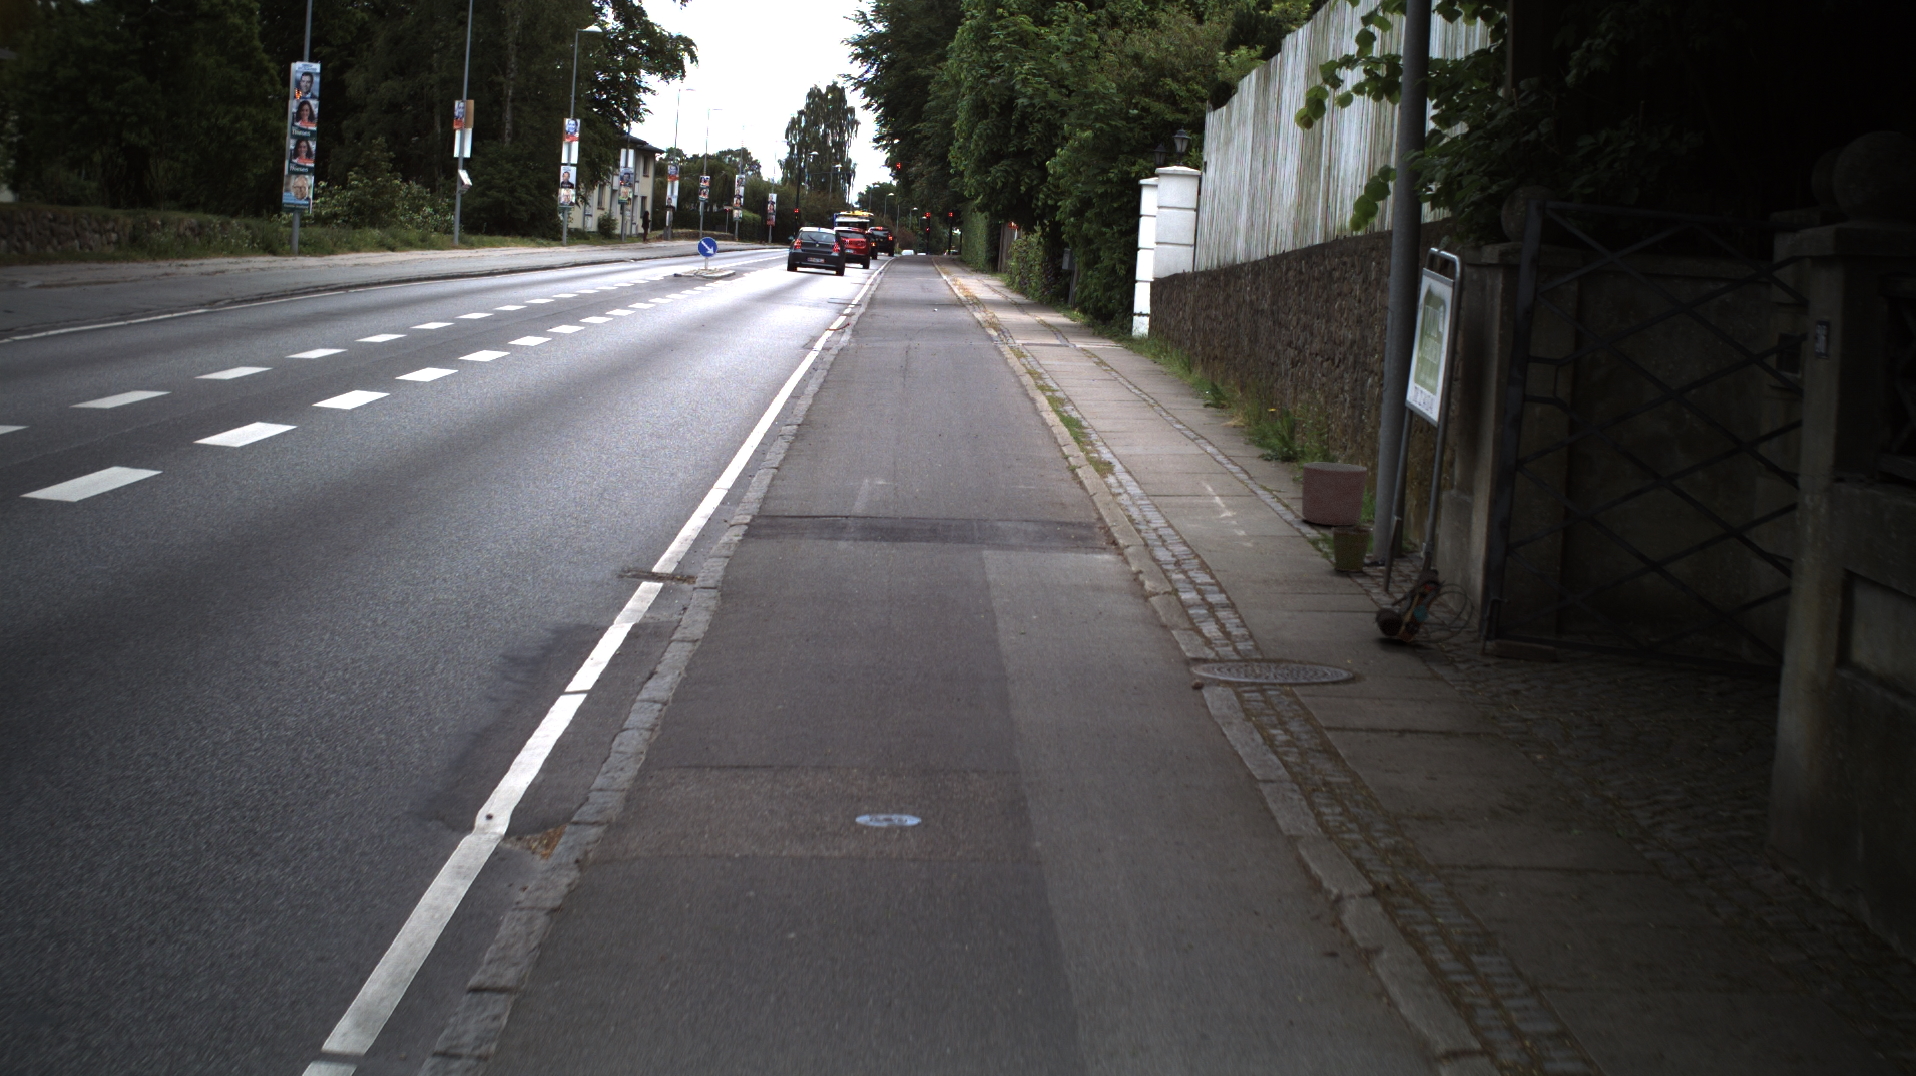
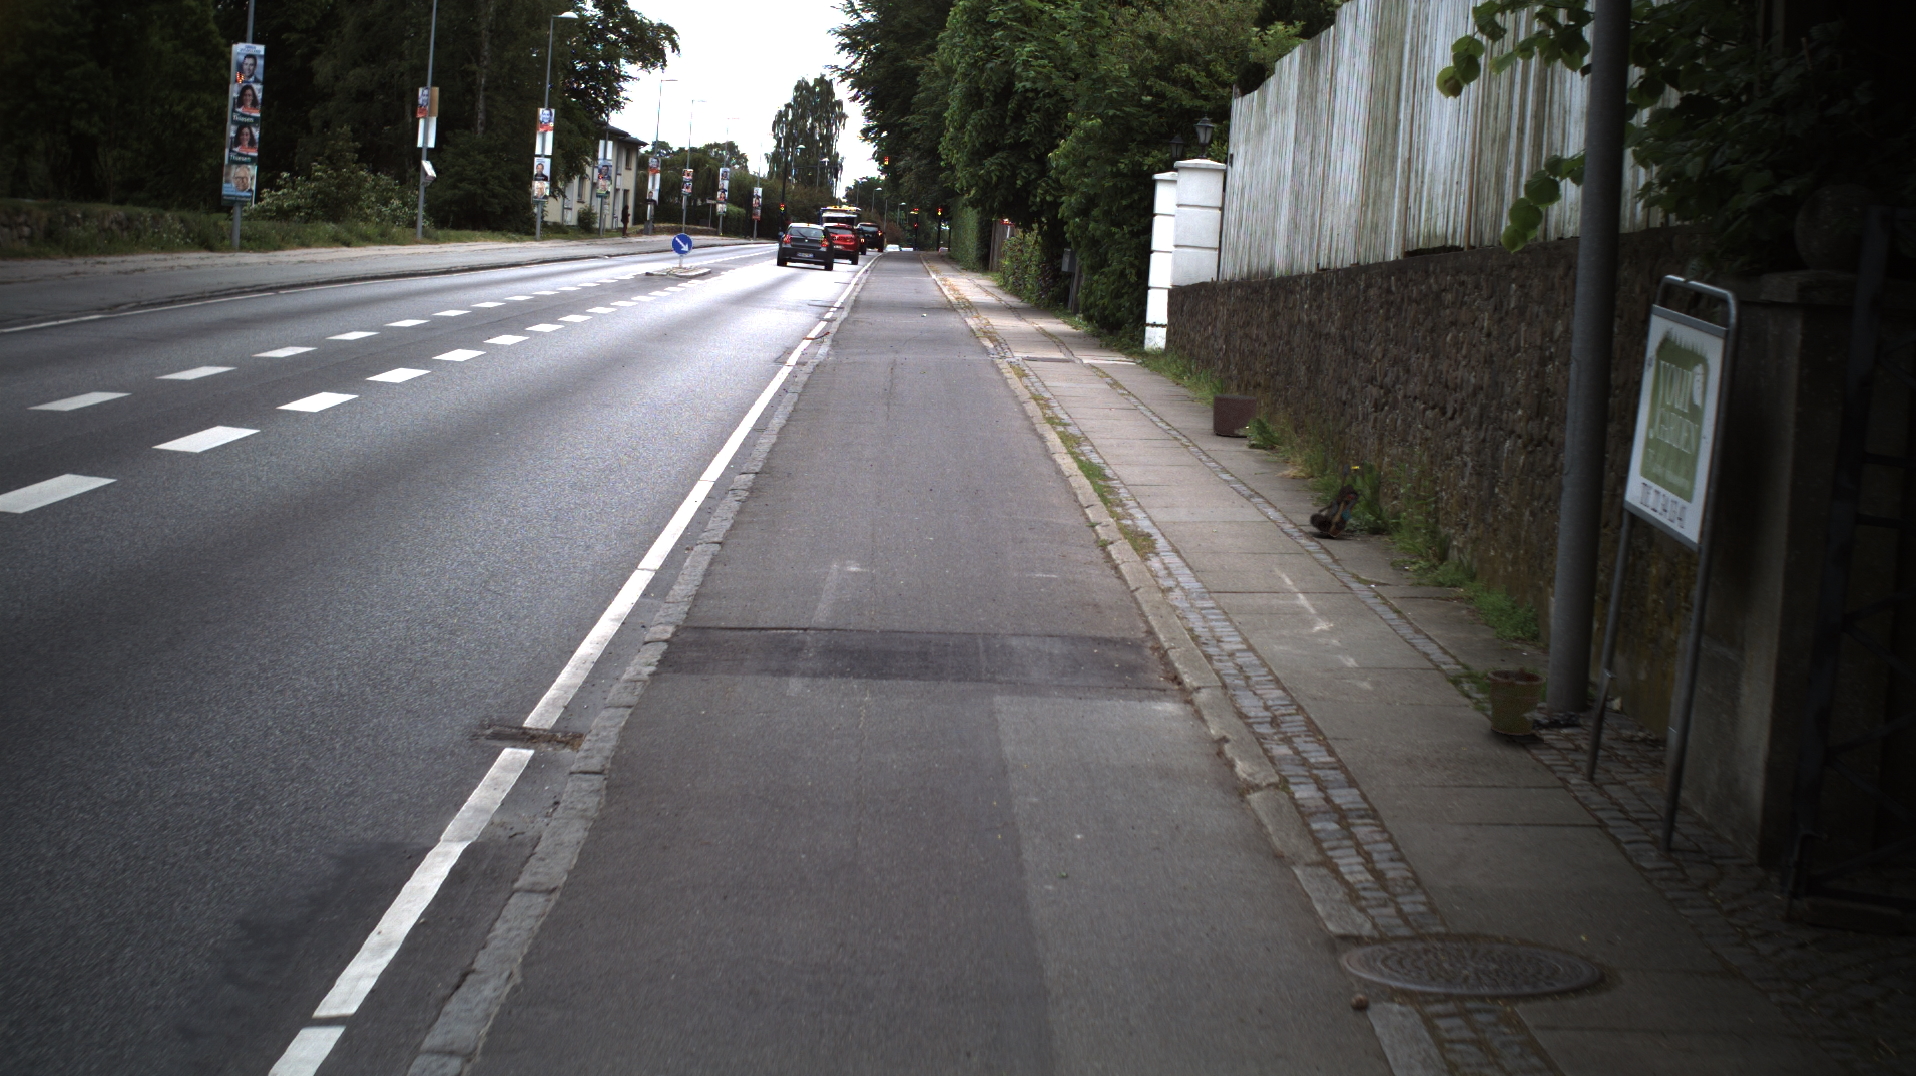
planter: present [1302,463,1367,526] -> present [1213,394,1257,437]
backpack: present [1373,540,1474,644] -> present [1310,464,1382,537]

